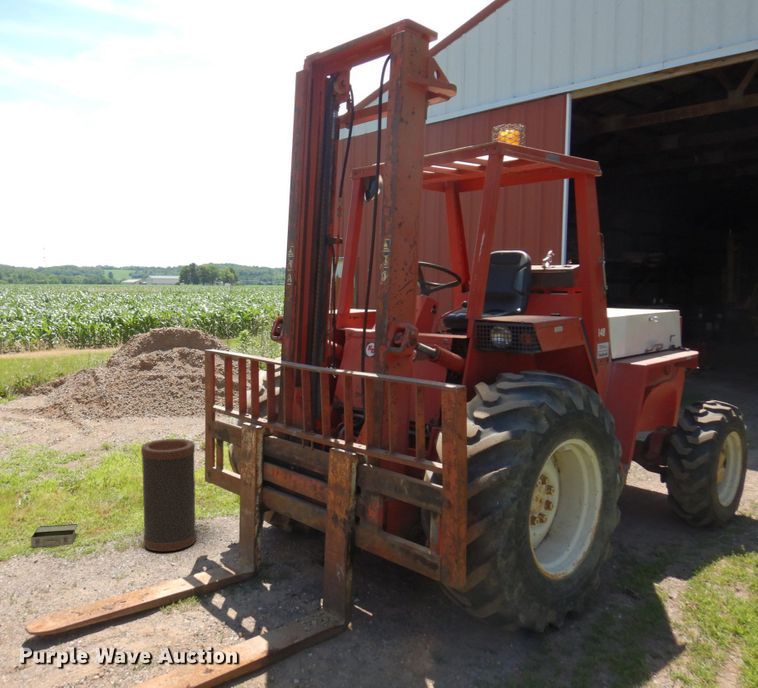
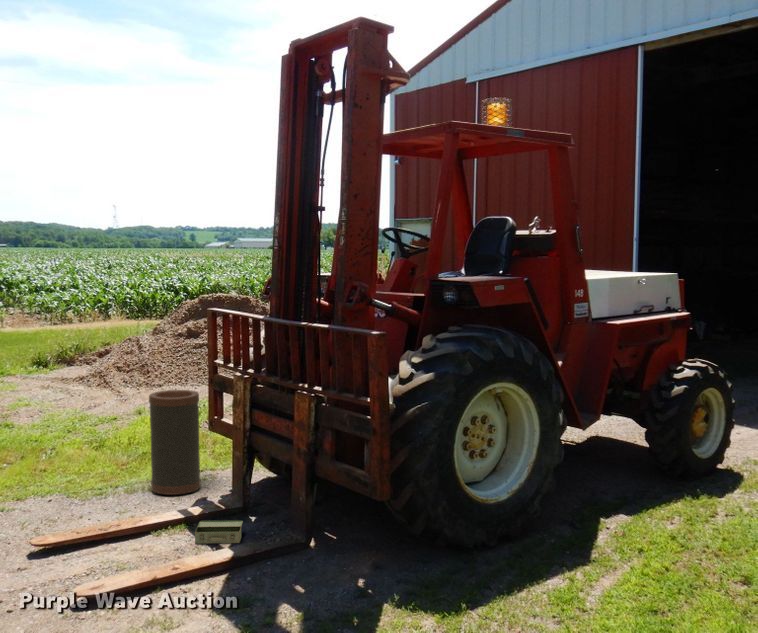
toolbox: present [31,524,78,547] -> present [195,520,243,544]

